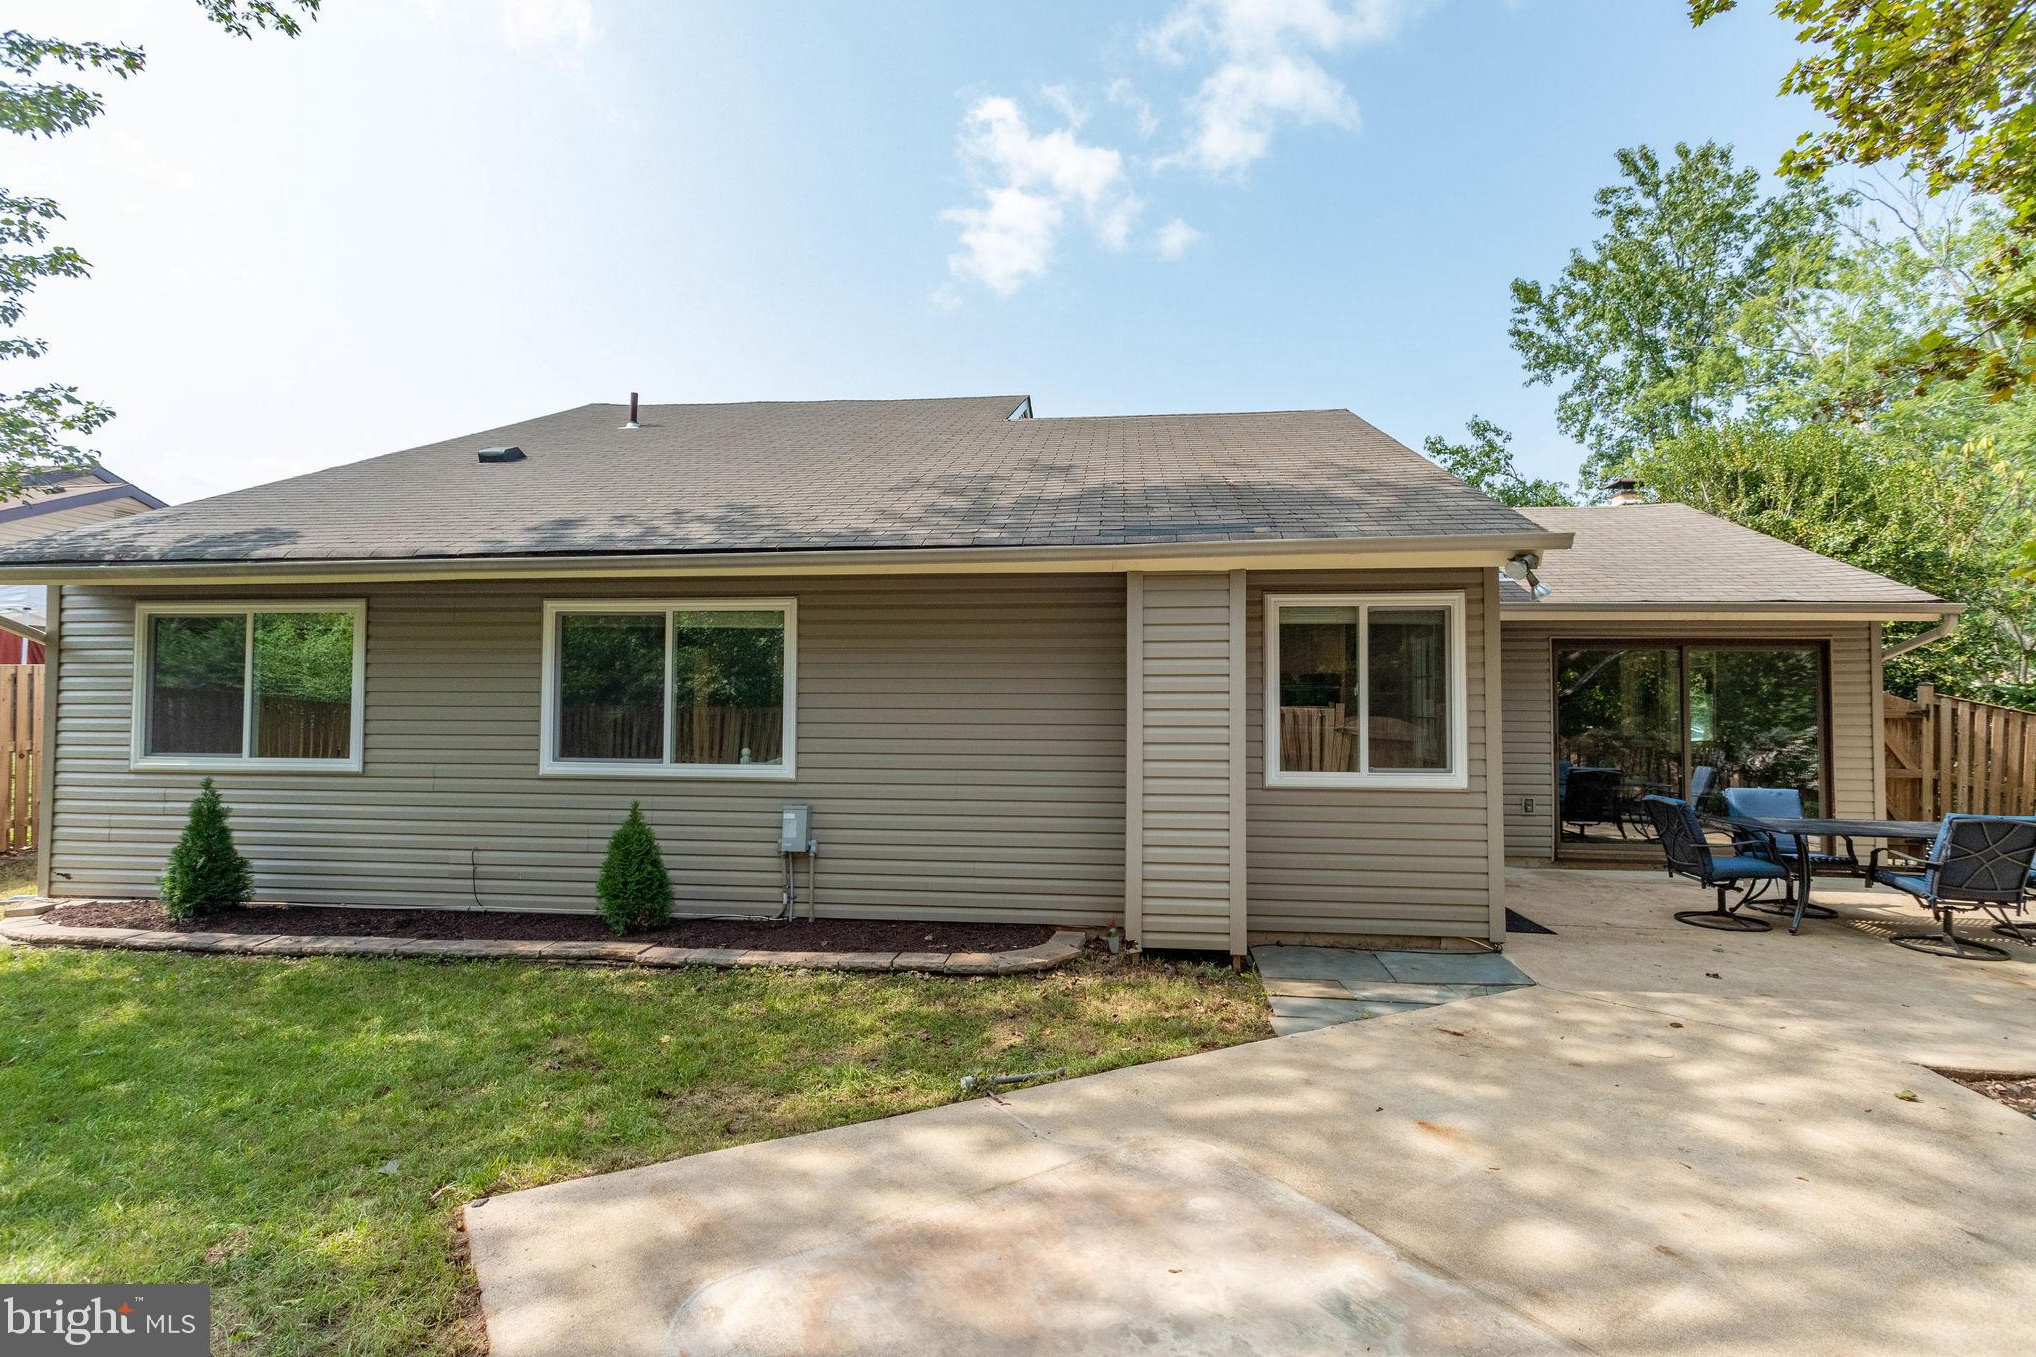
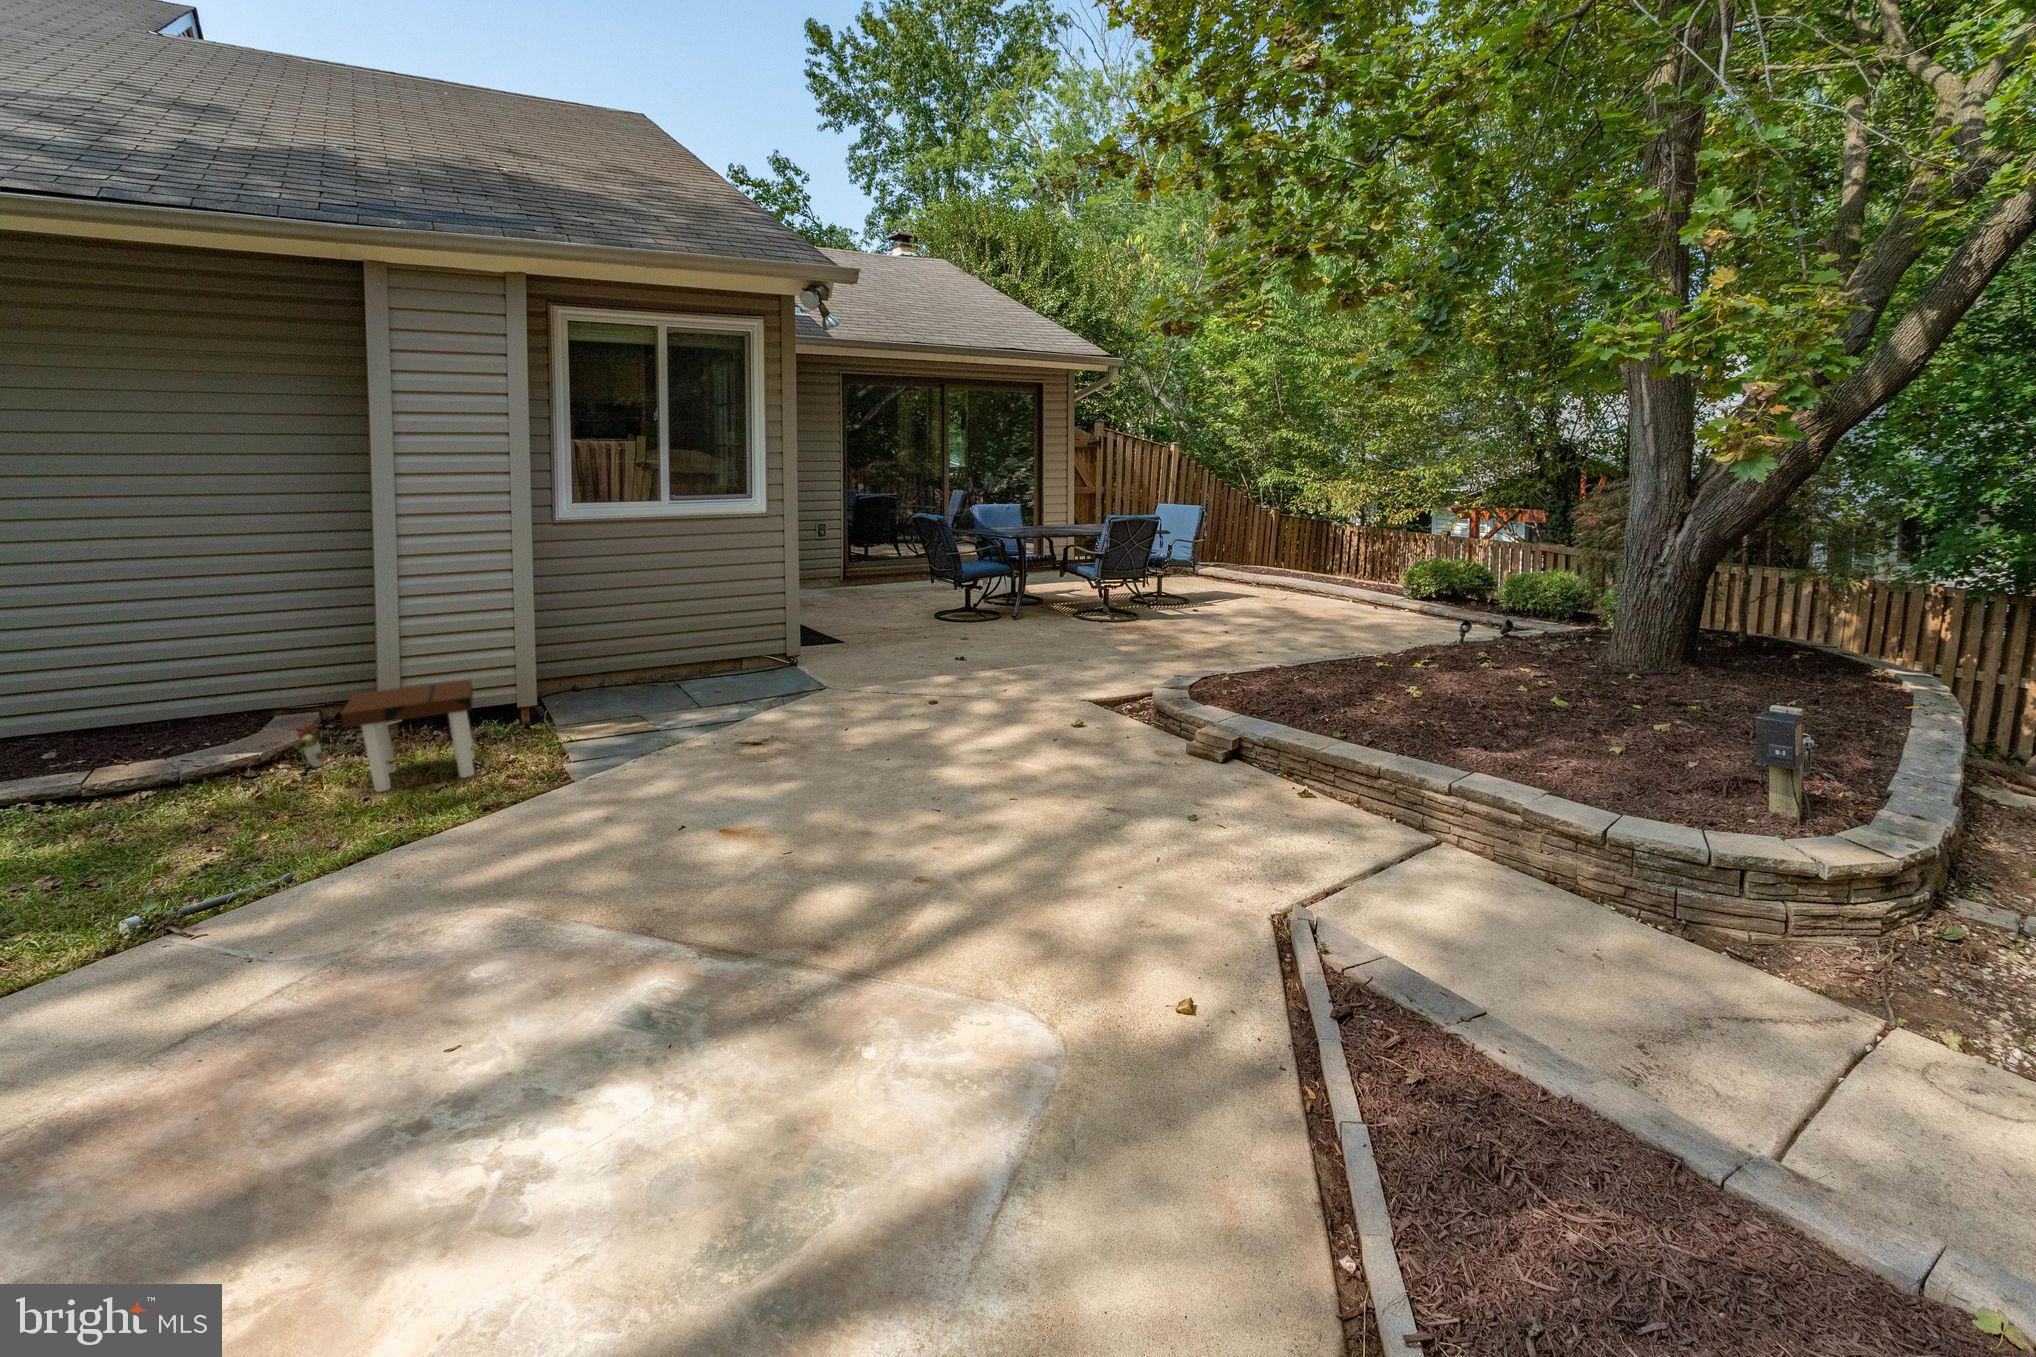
side table: none [1146,905,1227,988] -> present [341,680,475,792]

